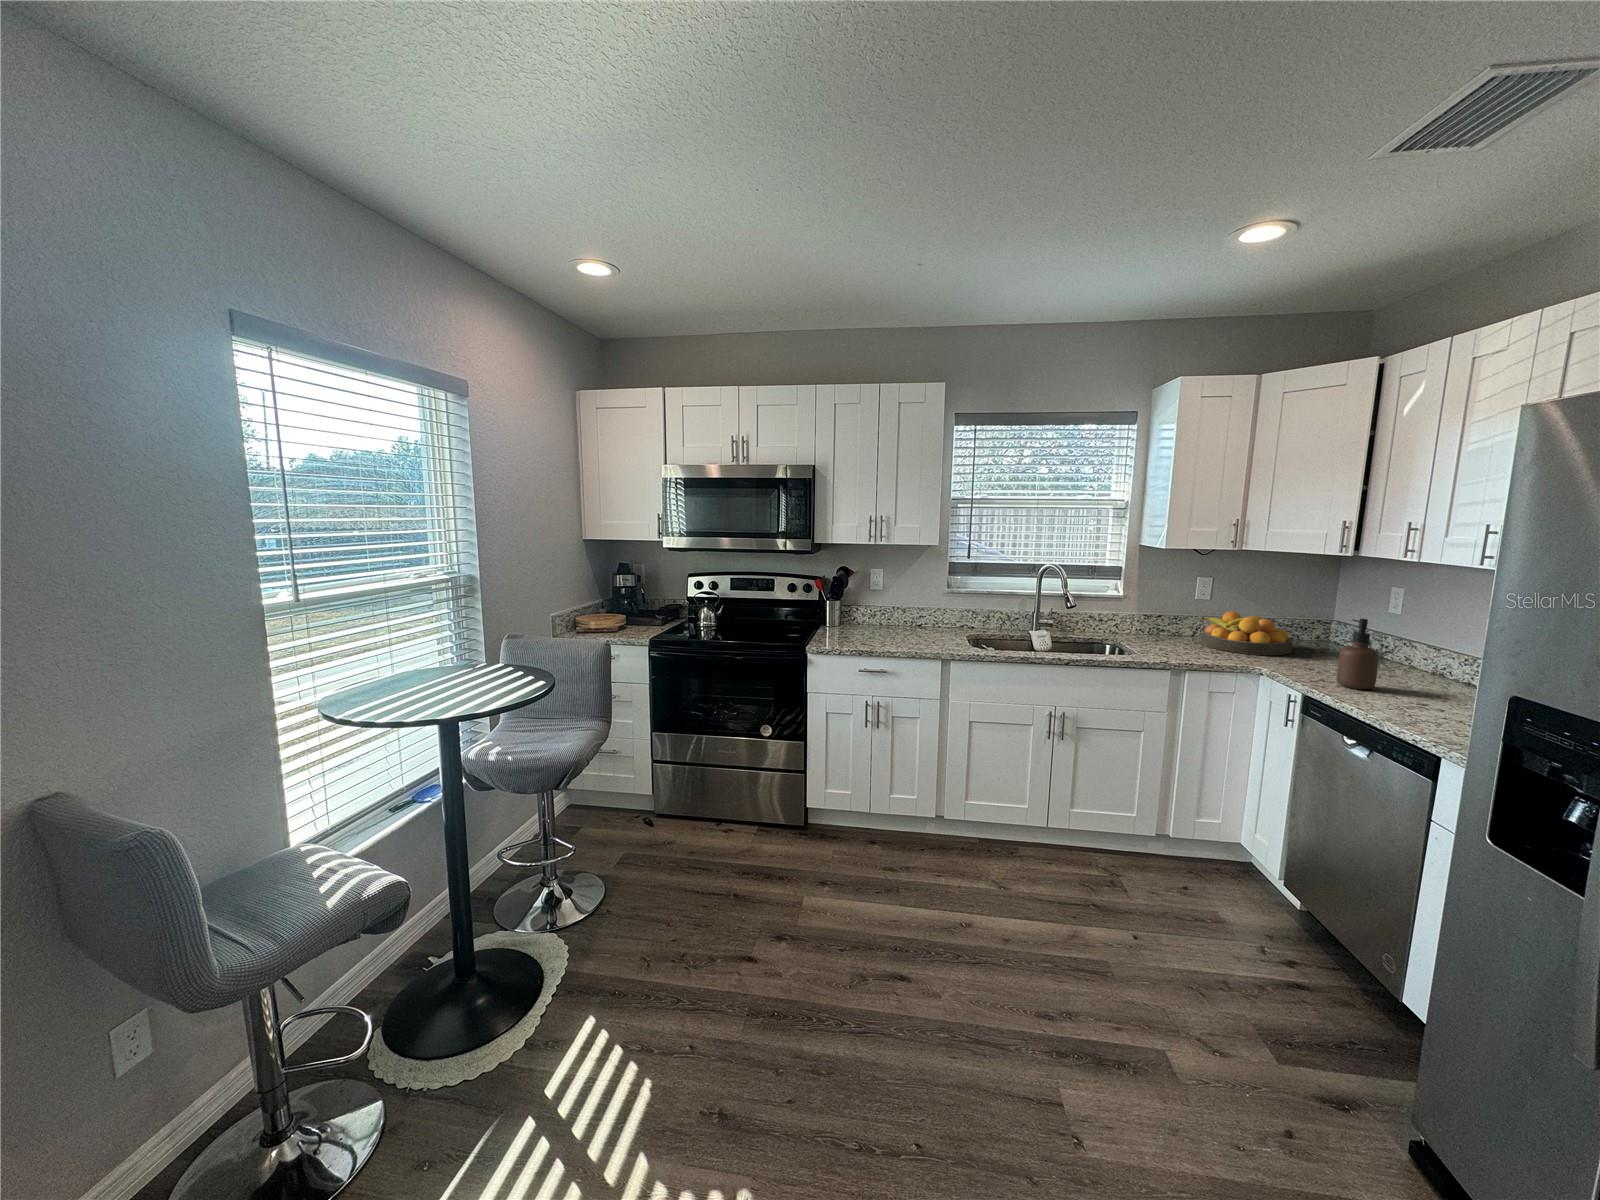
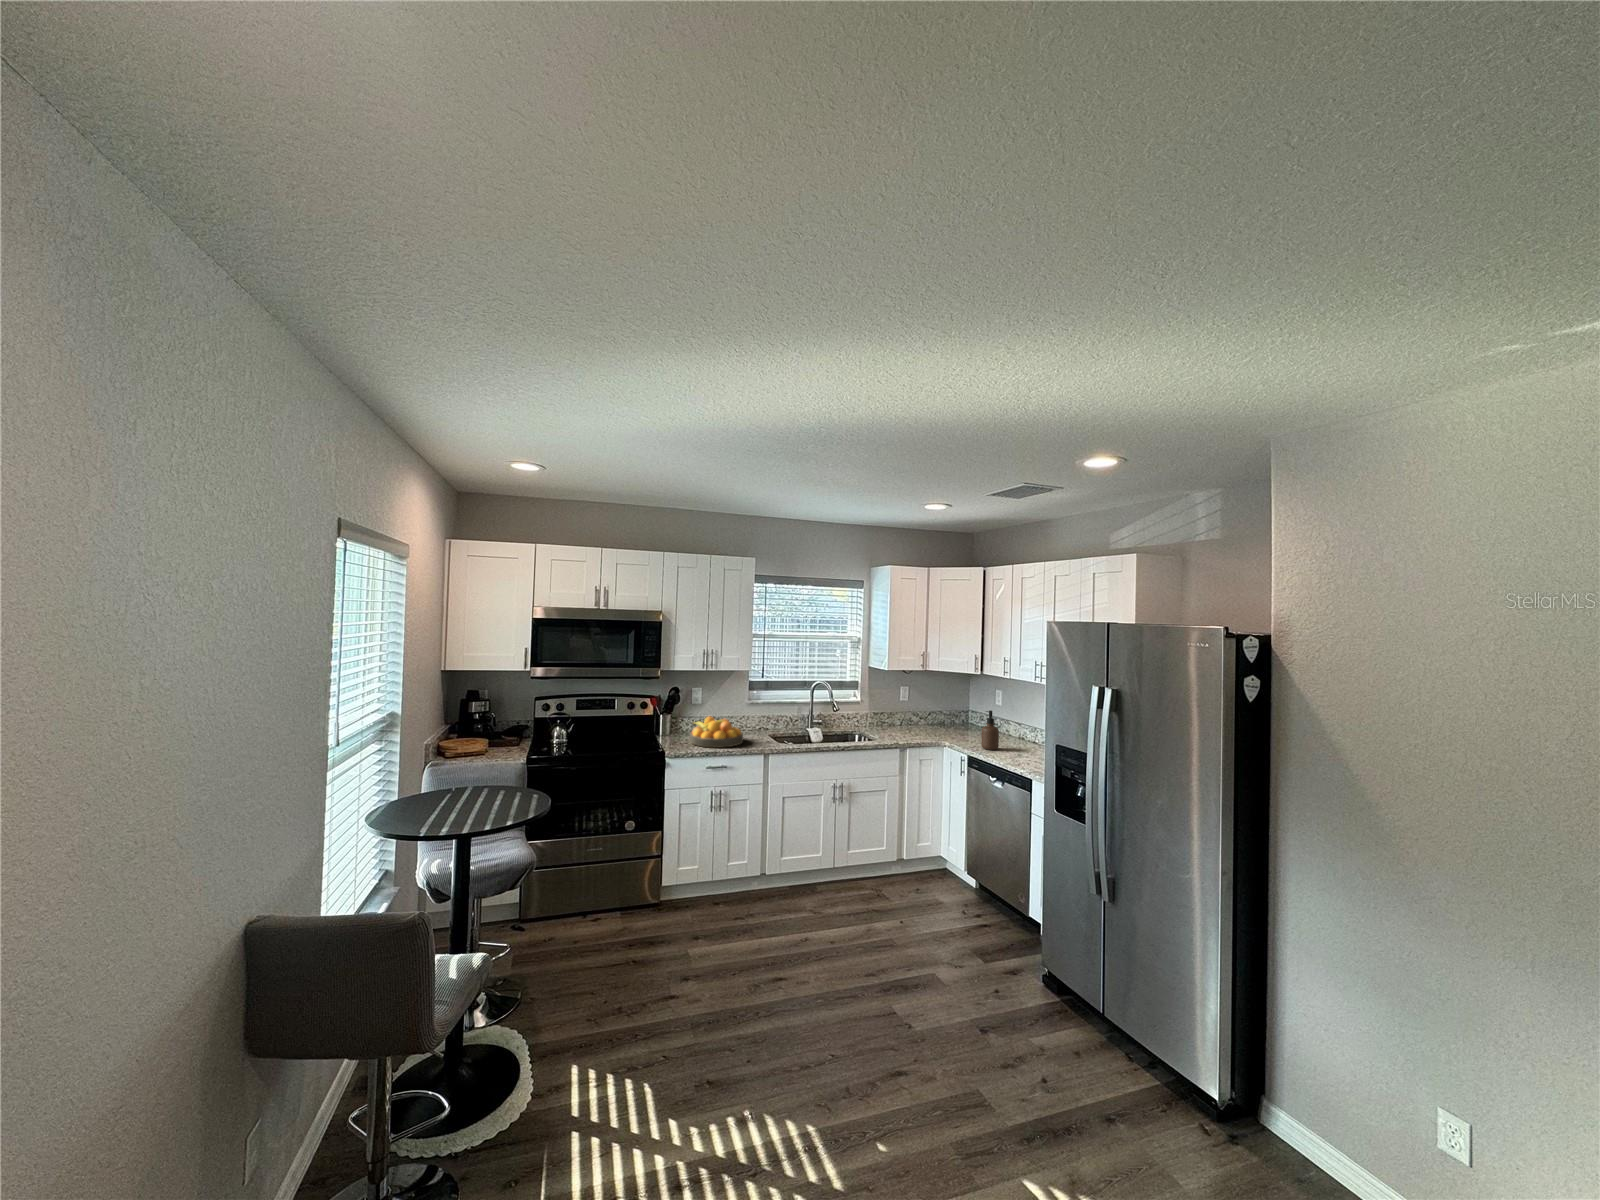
fruit bowl: present [1201,611,1292,655] -> present [690,716,743,747]

